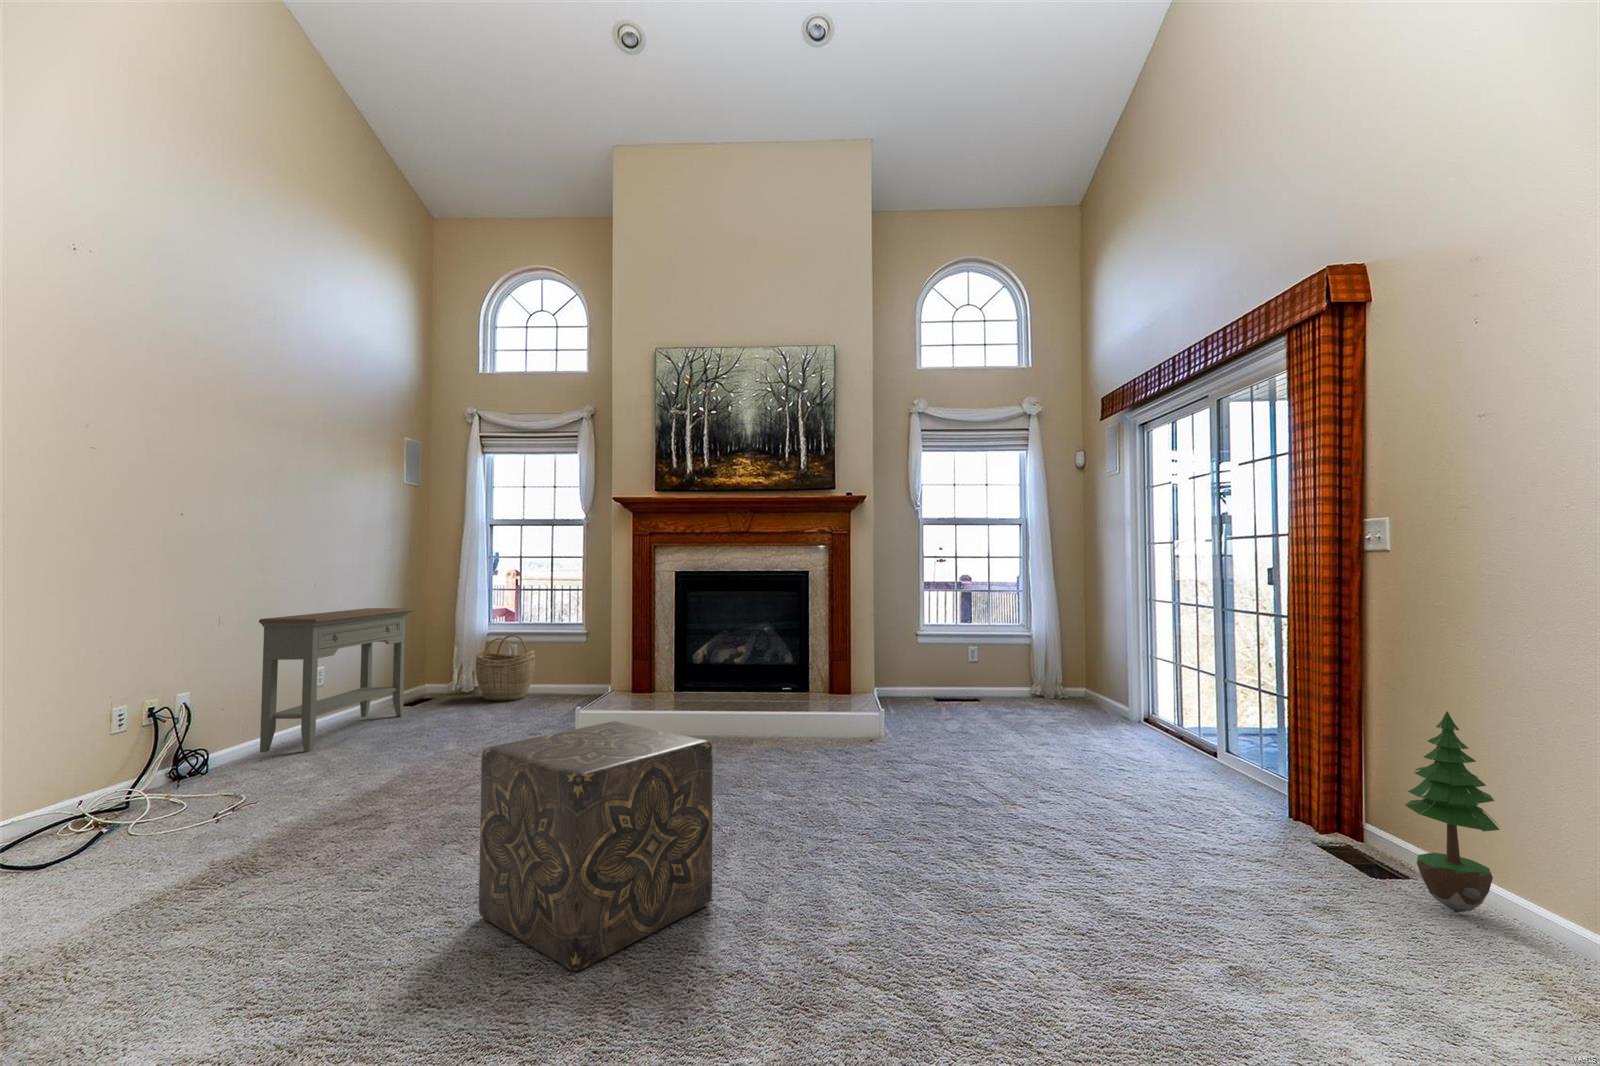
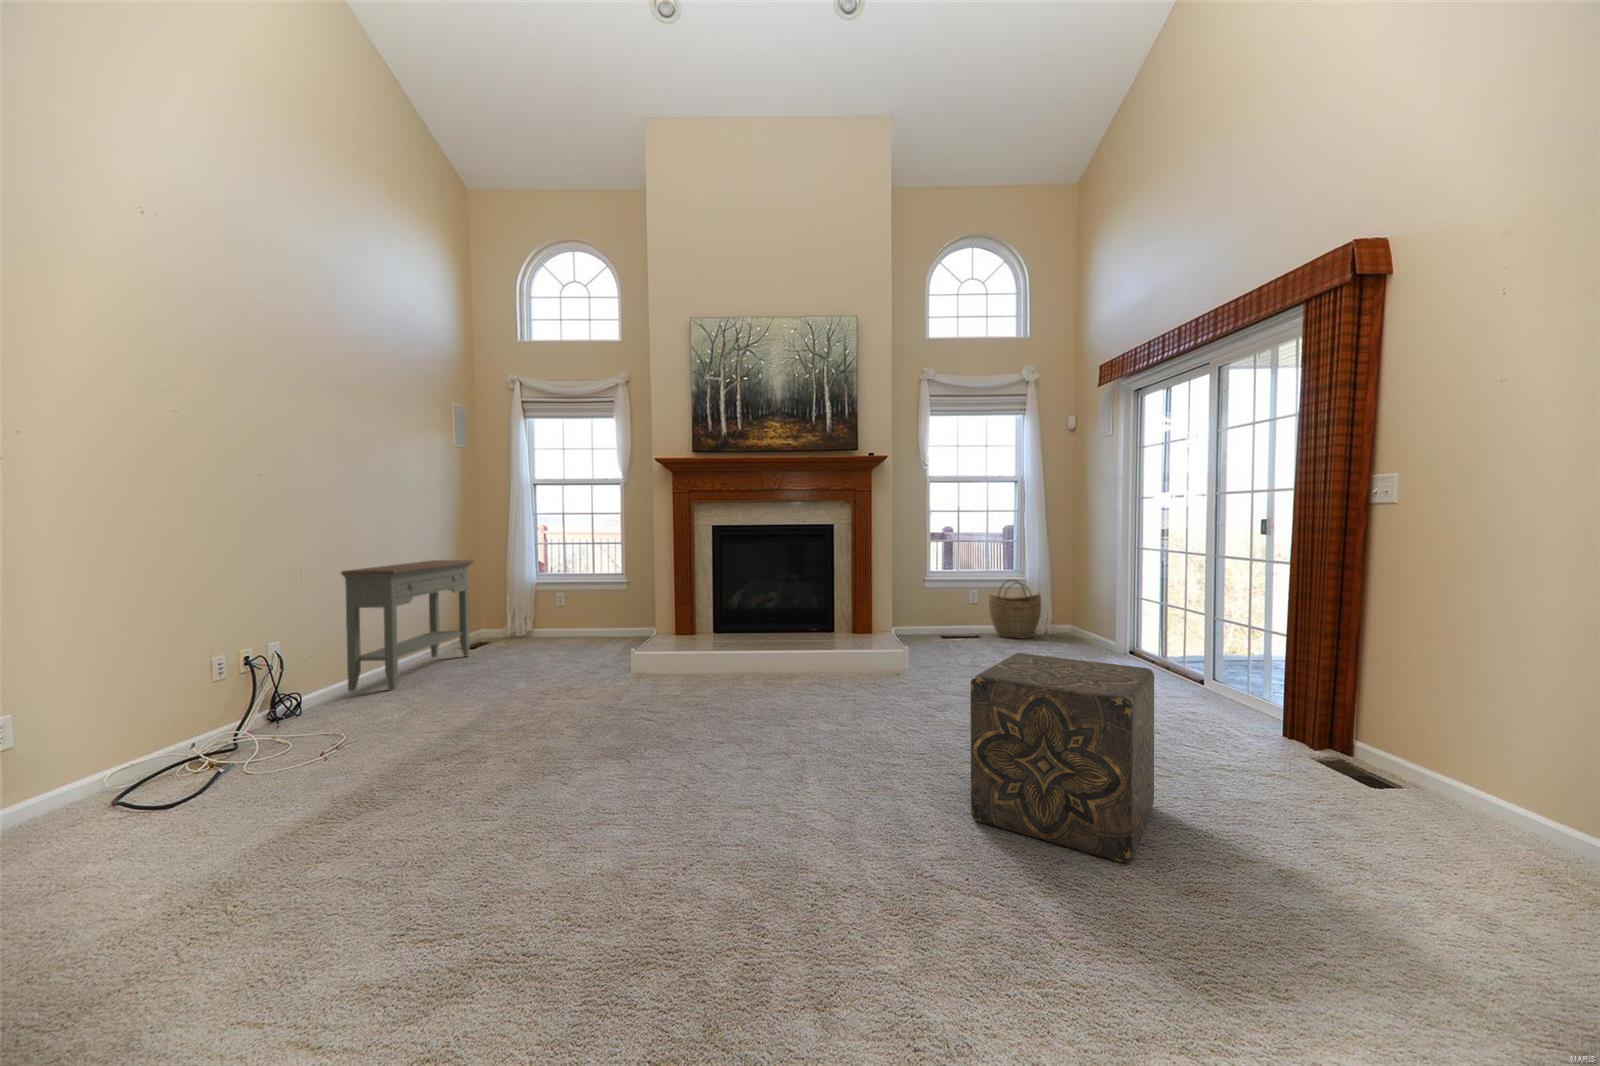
woven basket: present [476,635,535,701] -> present [989,580,1041,639]
potted tree: present [1405,711,1500,912] -> none [1419,644,1510,819]
ottoman: present [479,721,713,971] -> present [970,653,1154,863]

